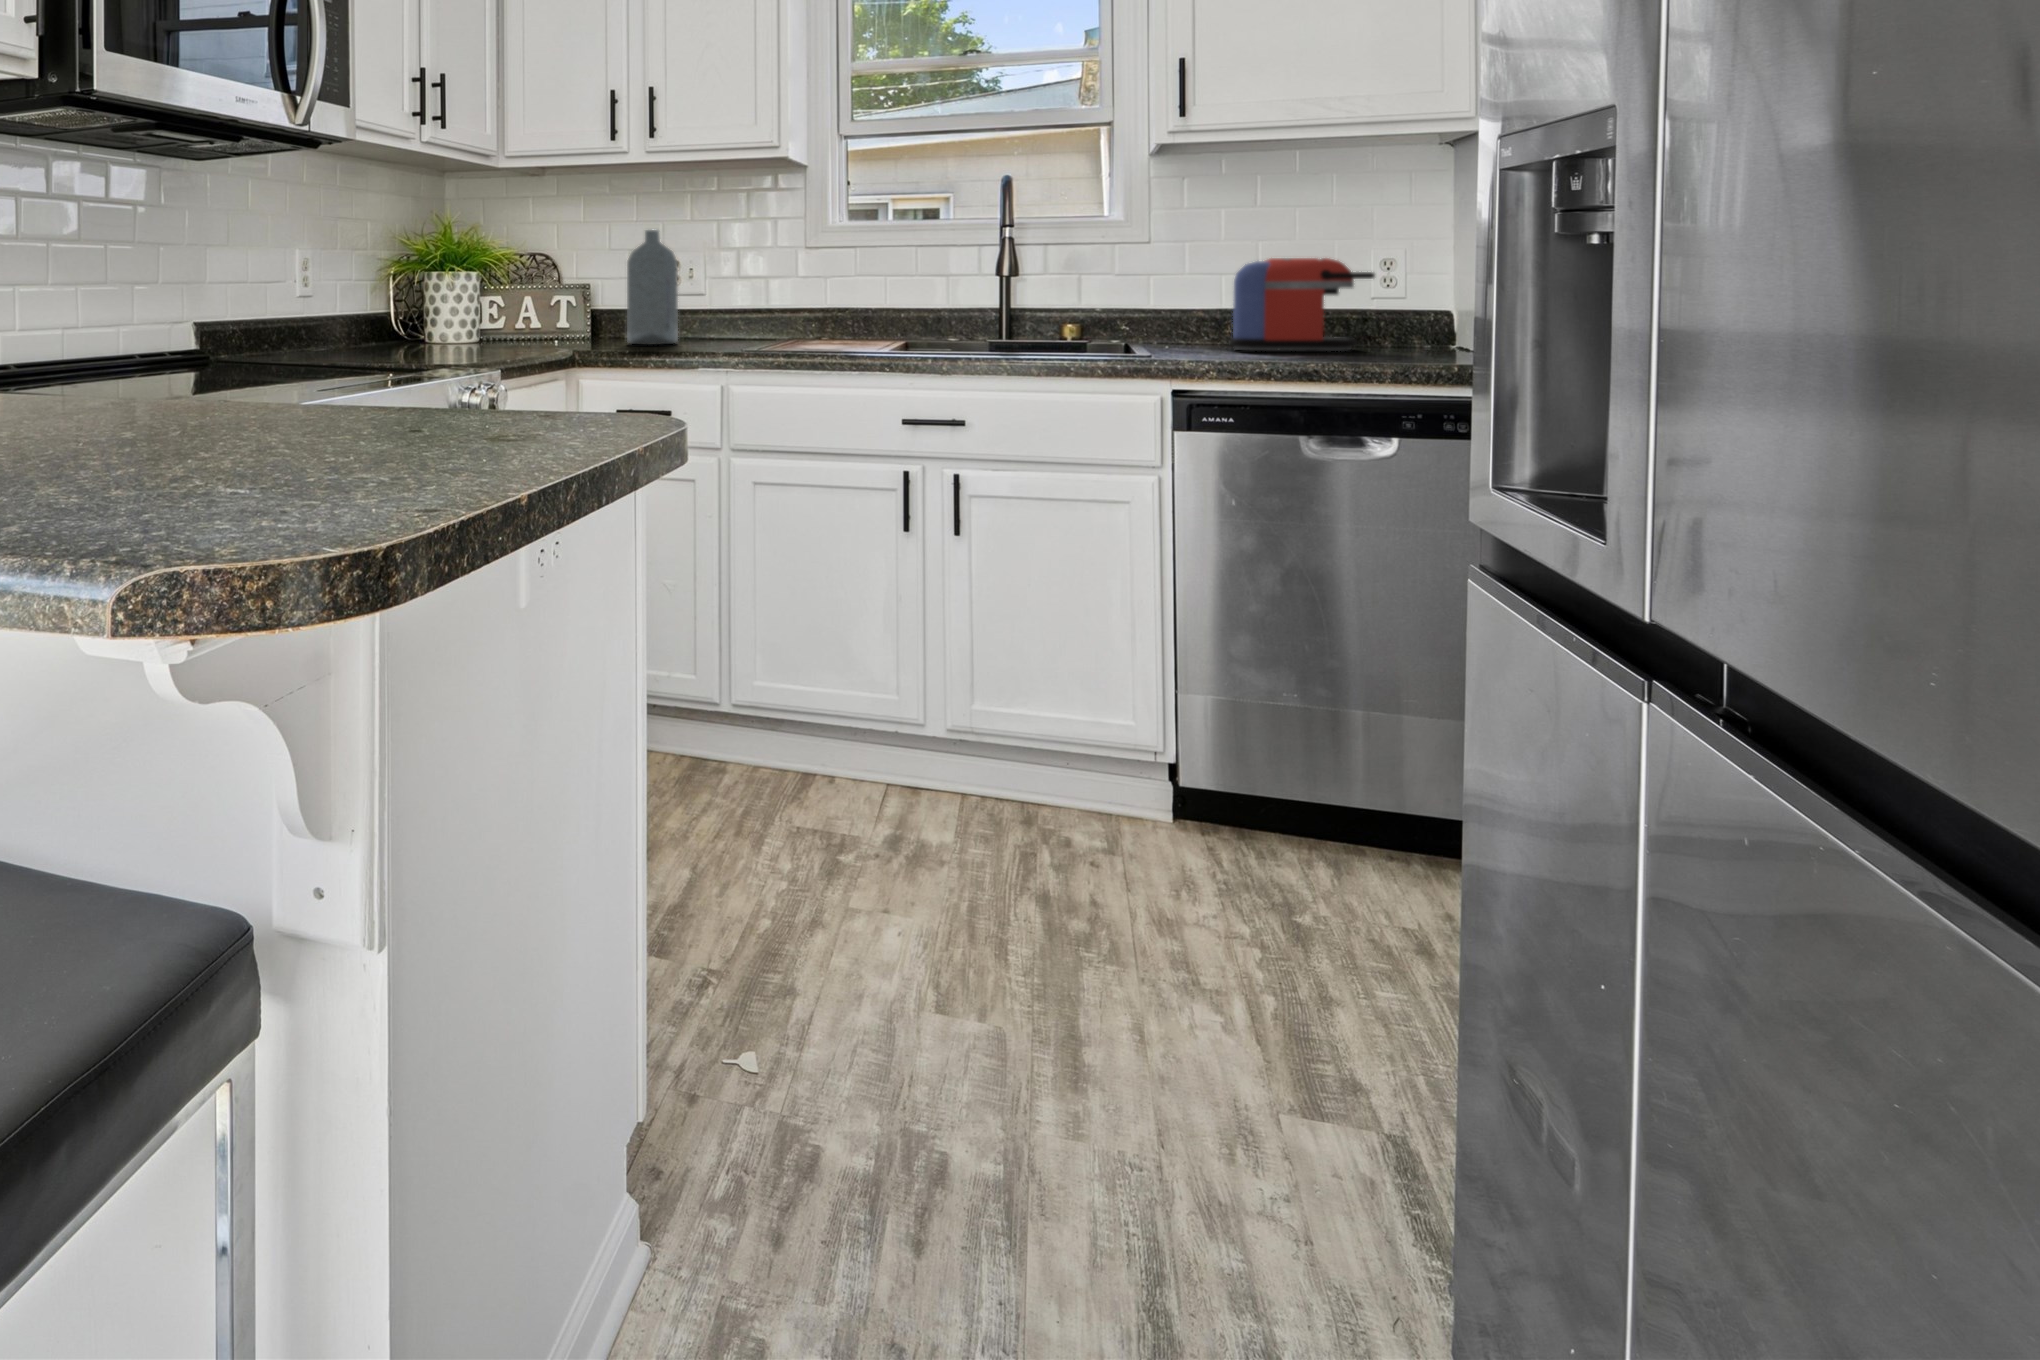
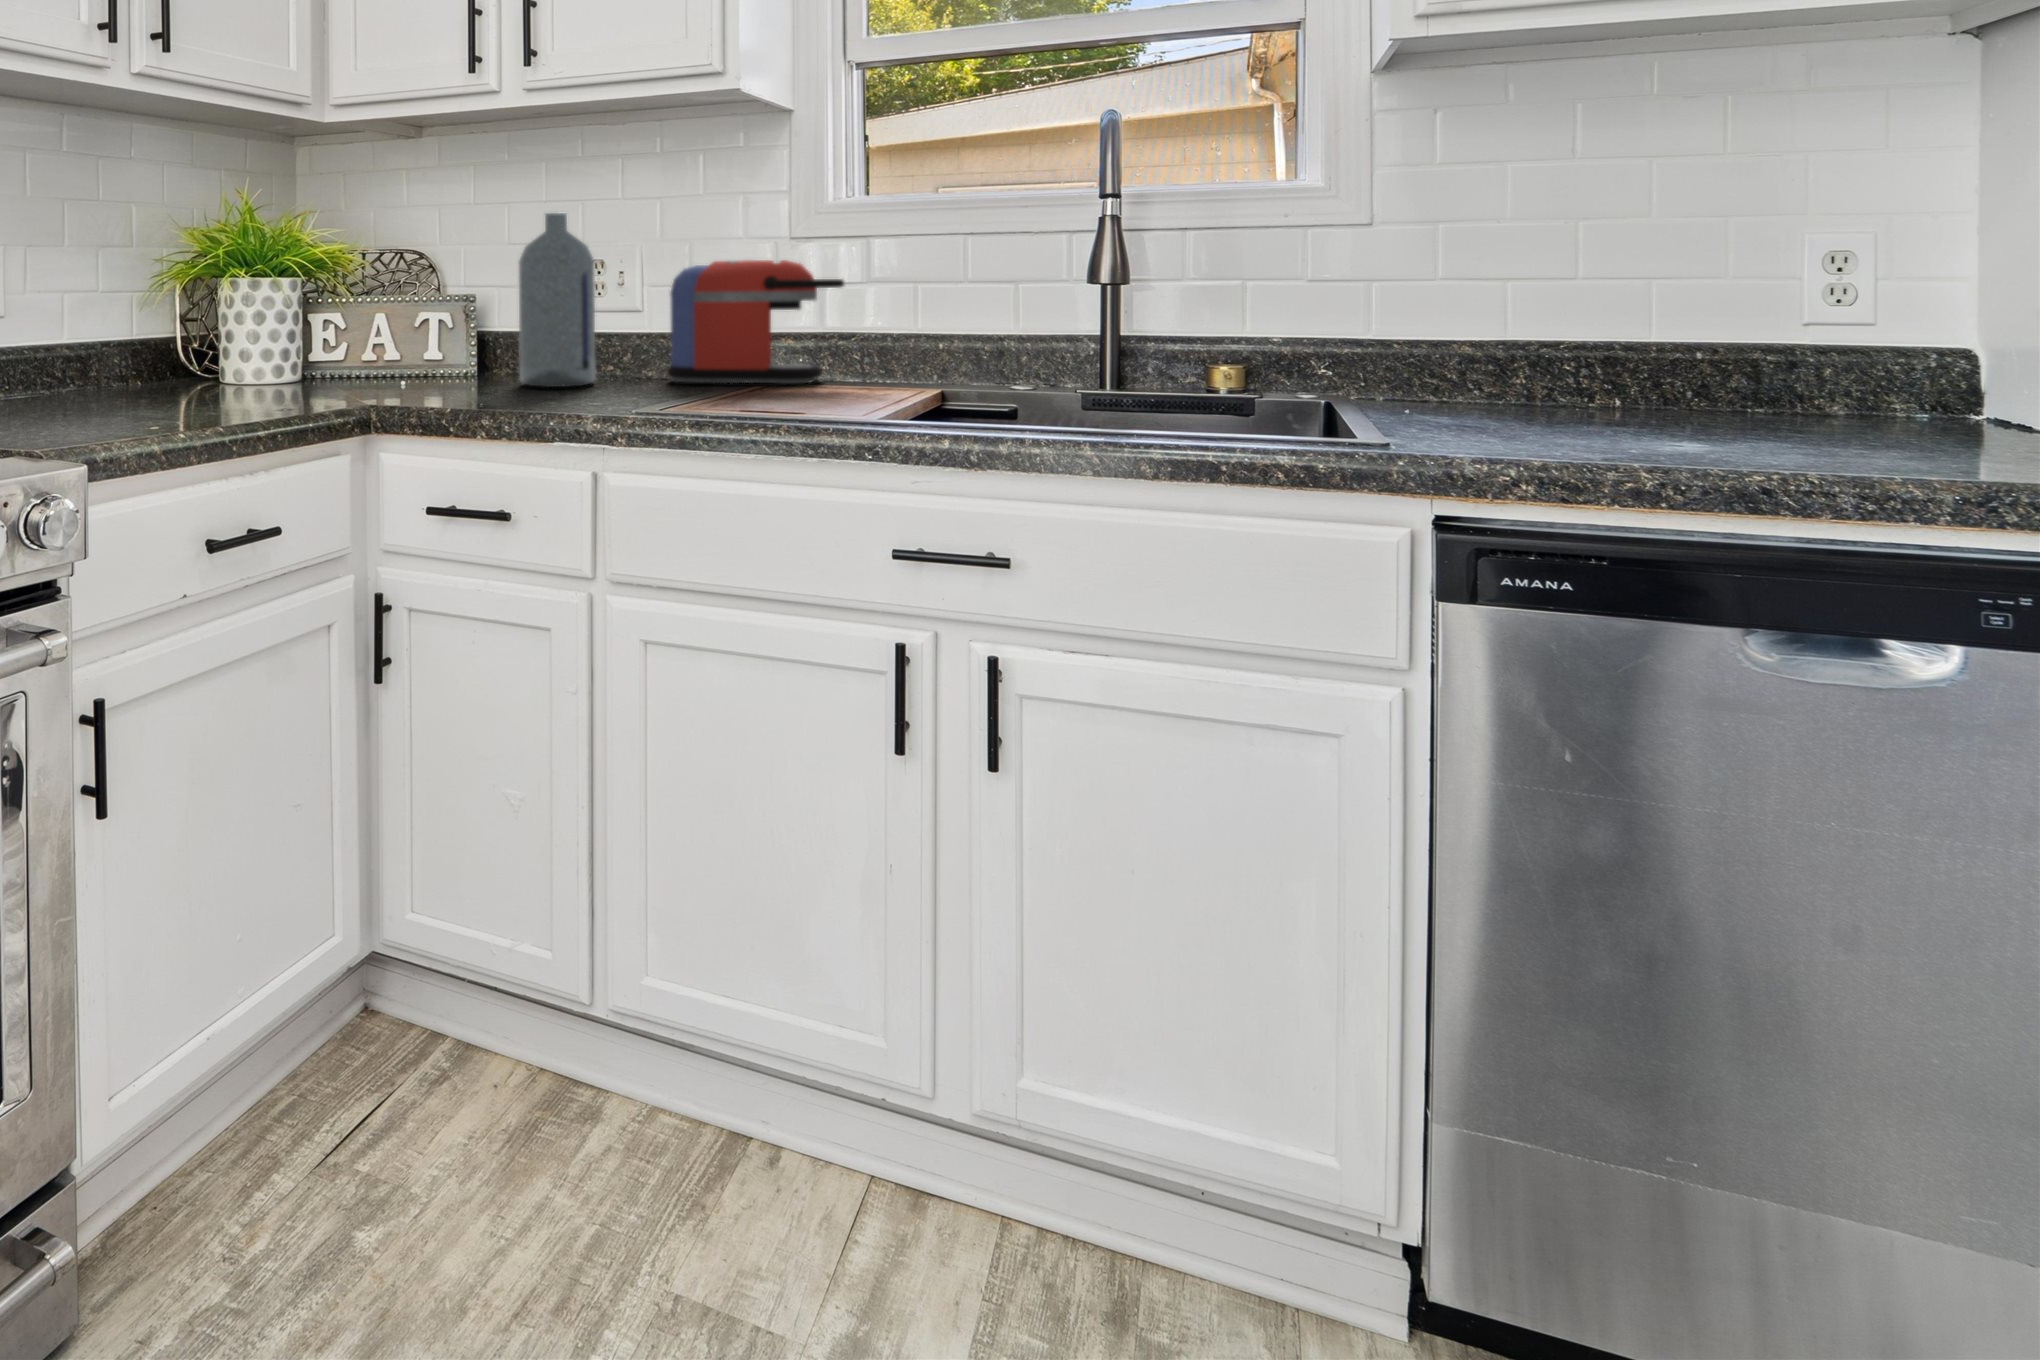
coffee maker: present [1230,258,1375,351] -> present [667,260,844,383]

